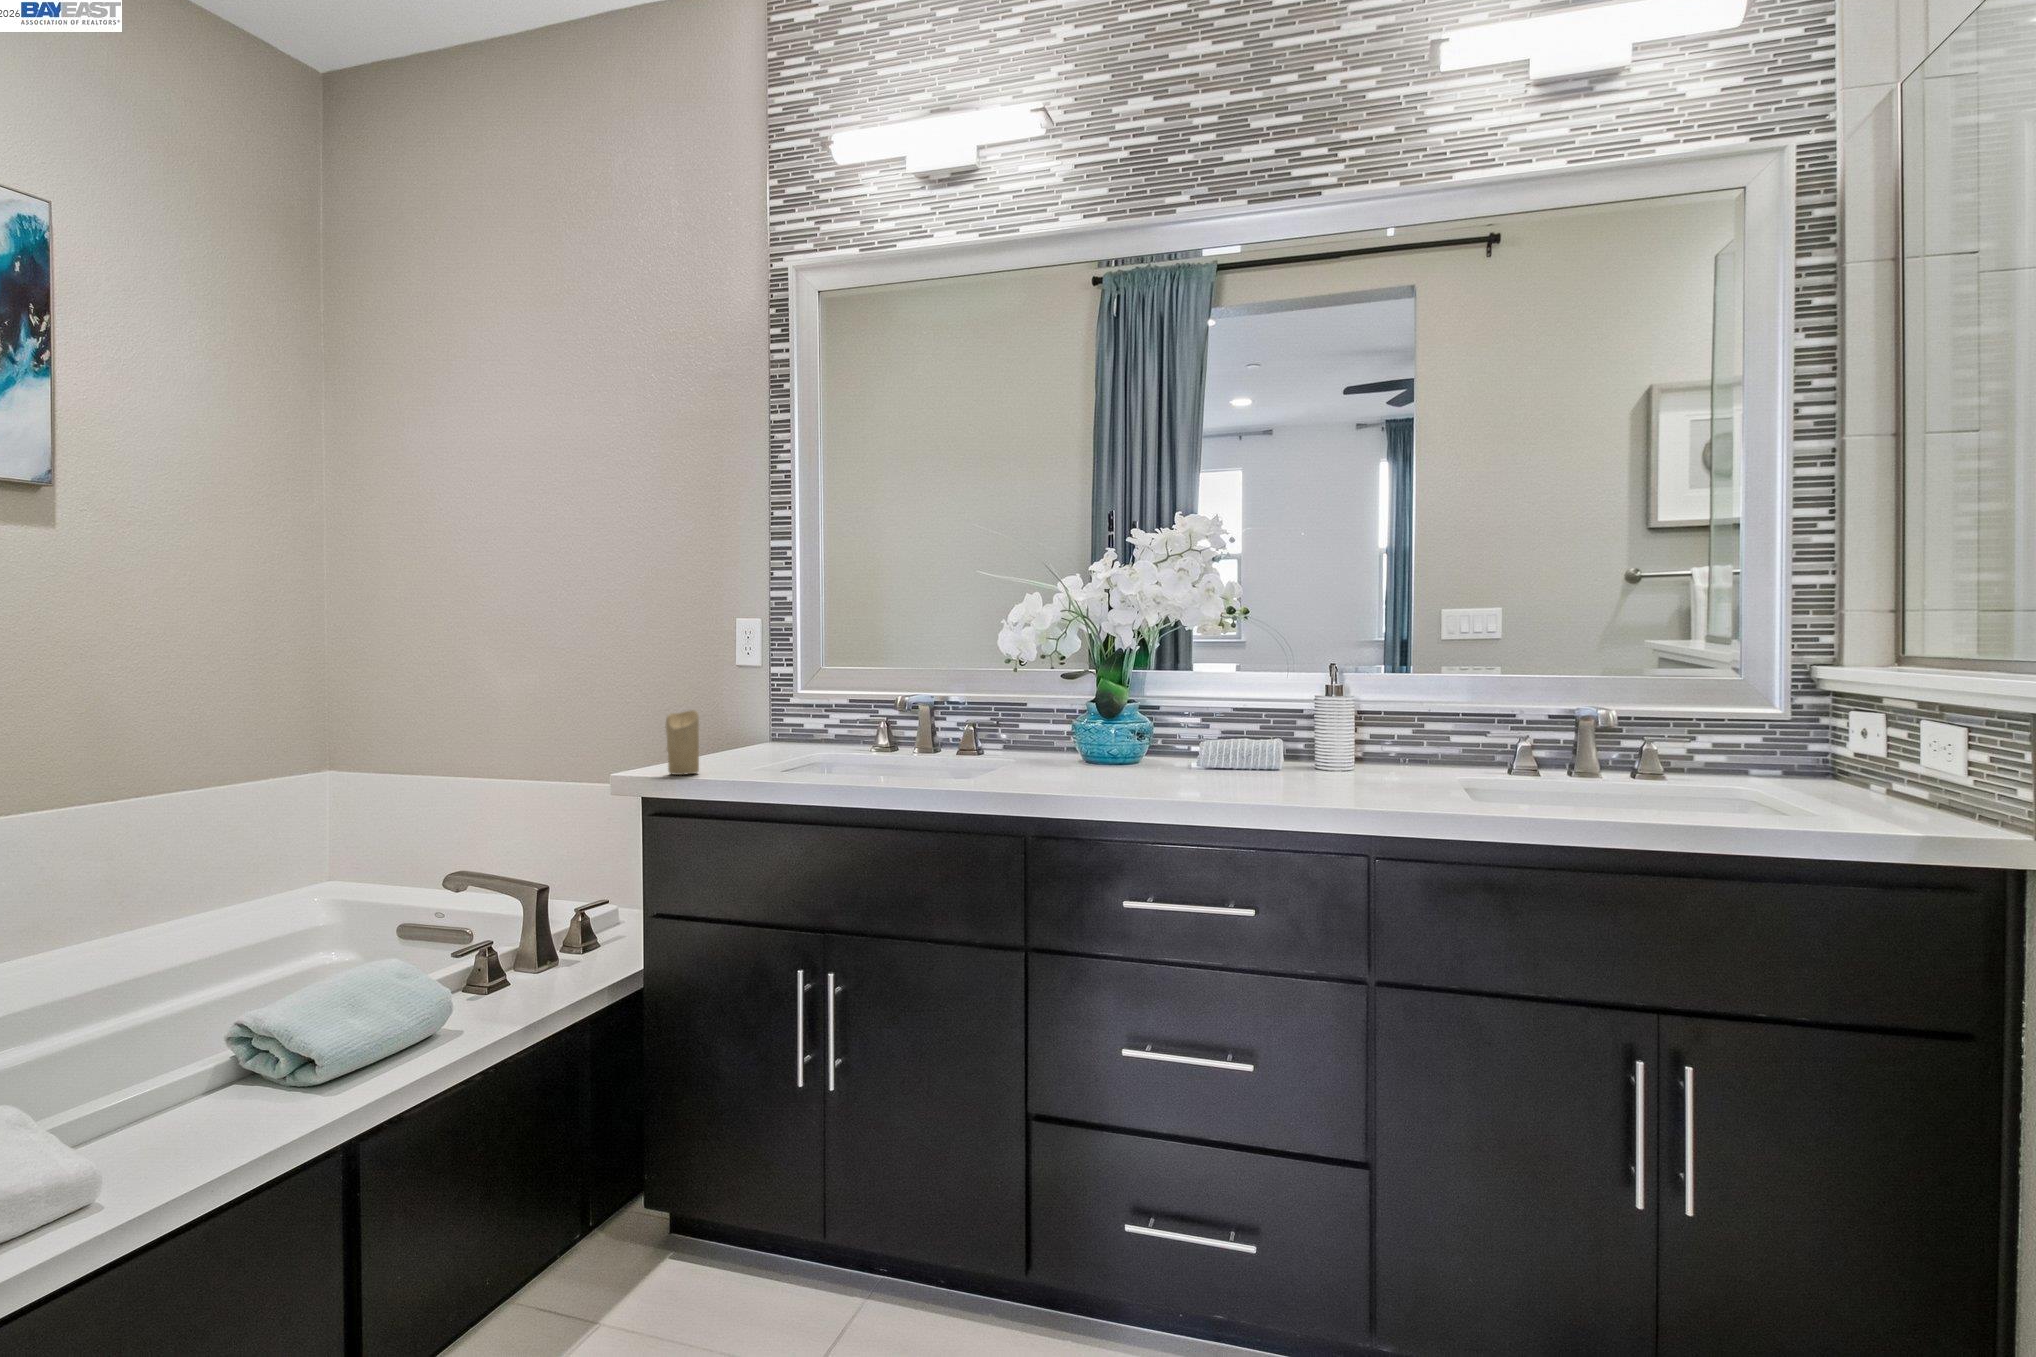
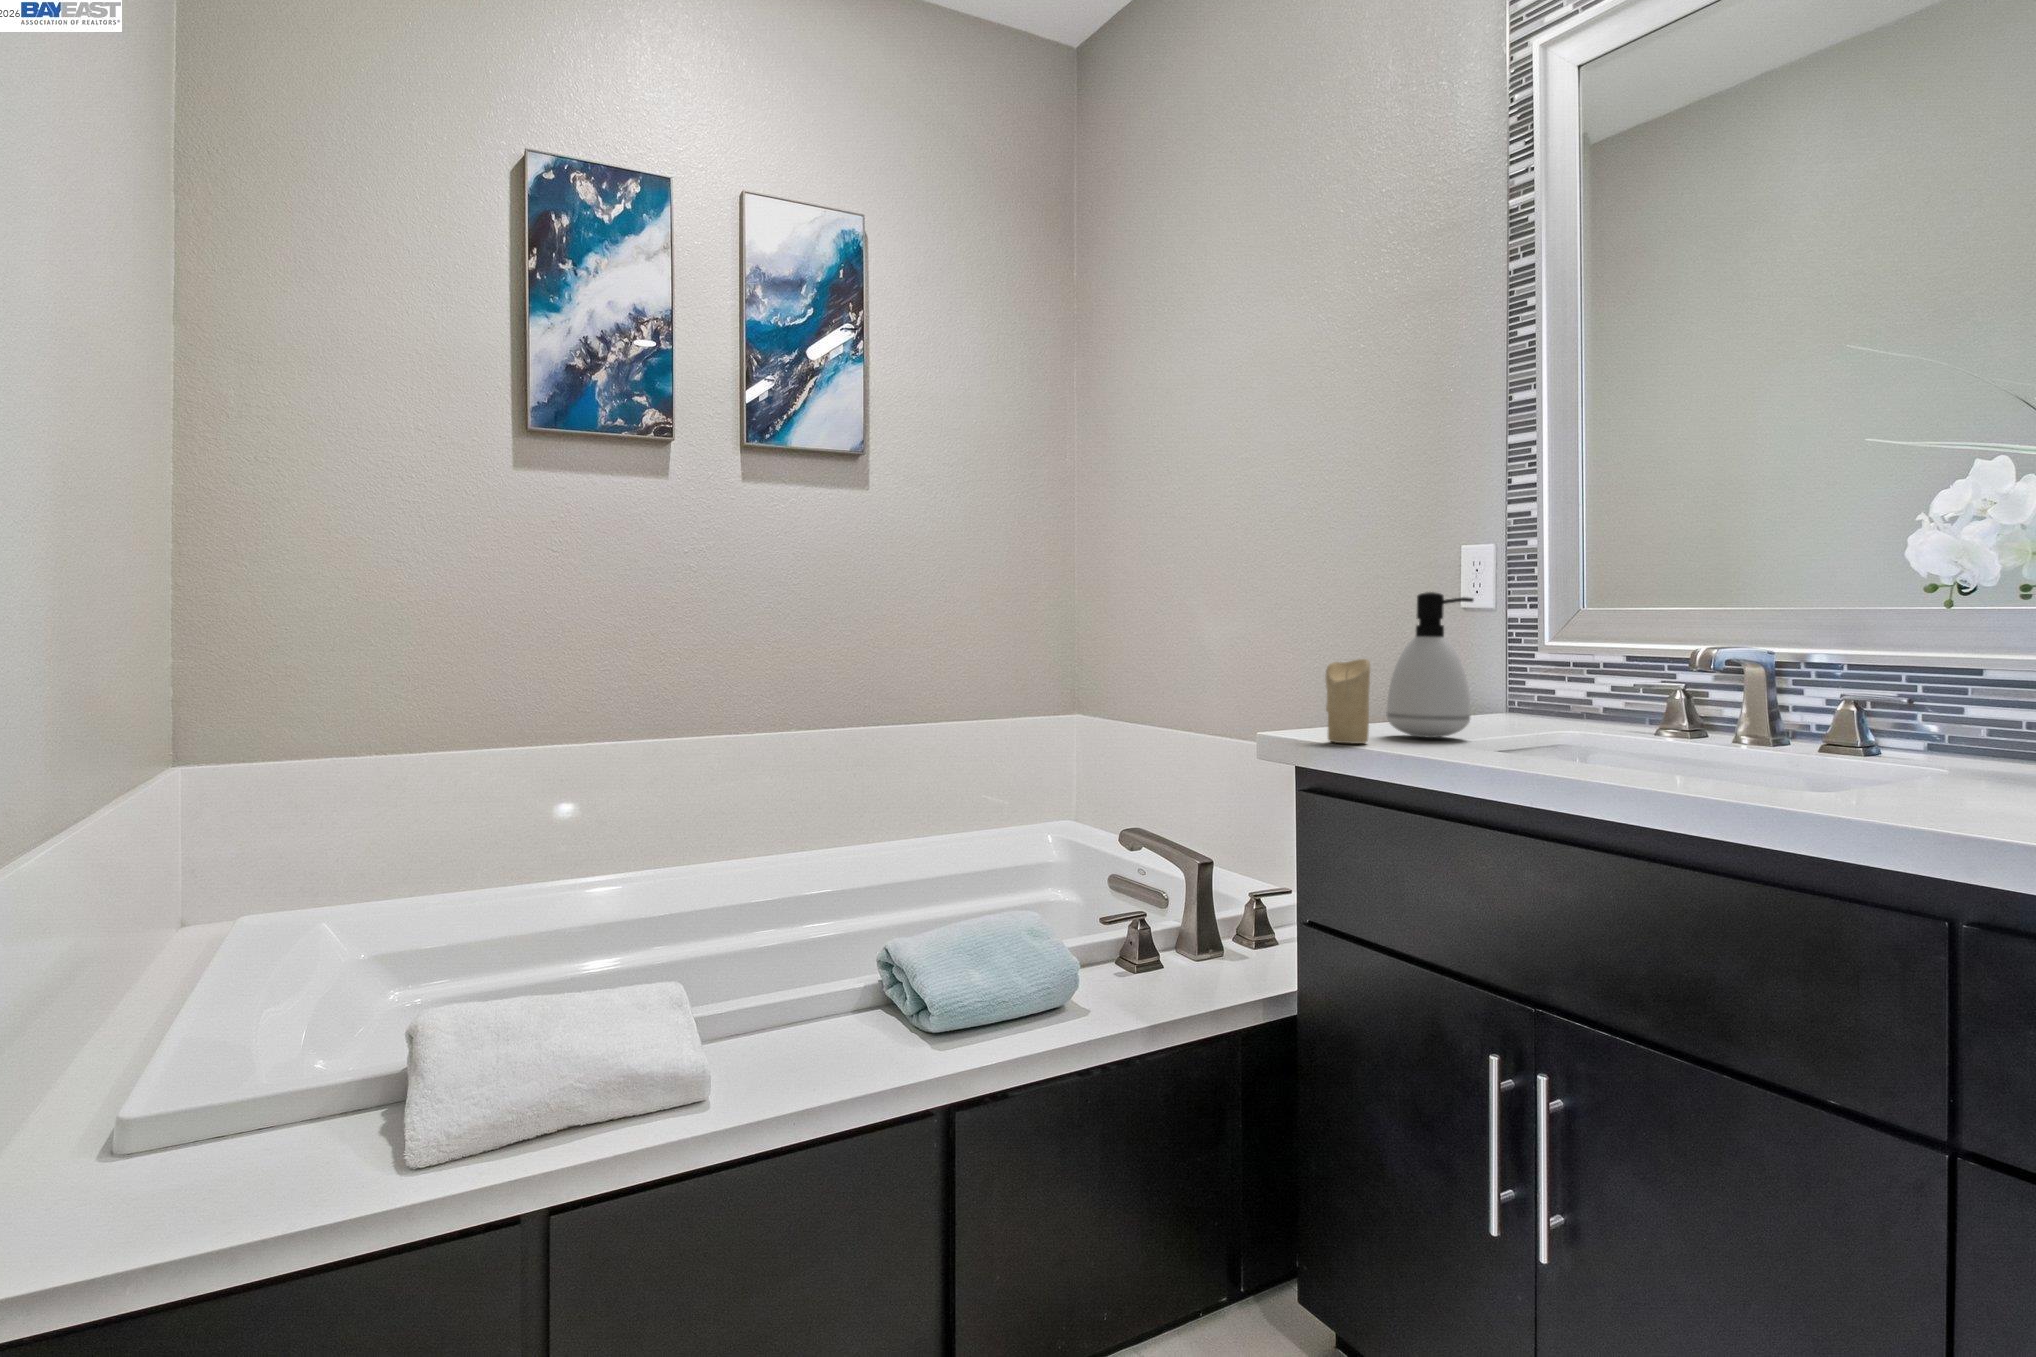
soap dispenser: none [704,659,764,765] -> present [1386,592,1474,738]

